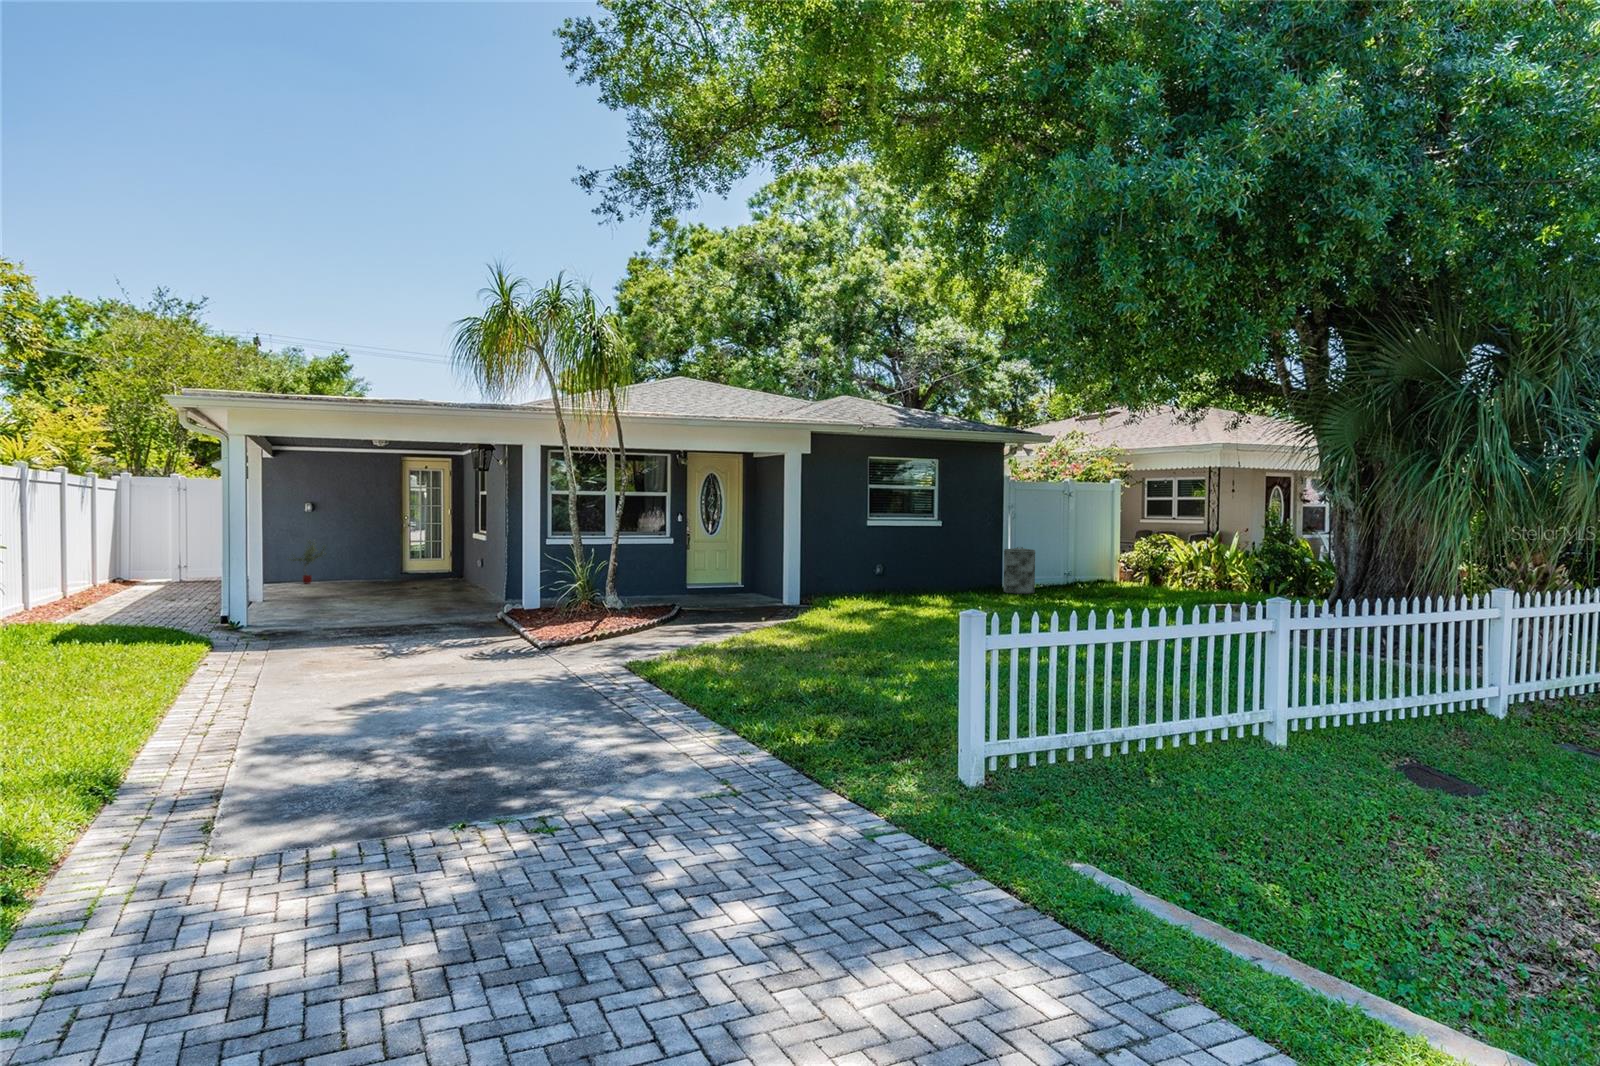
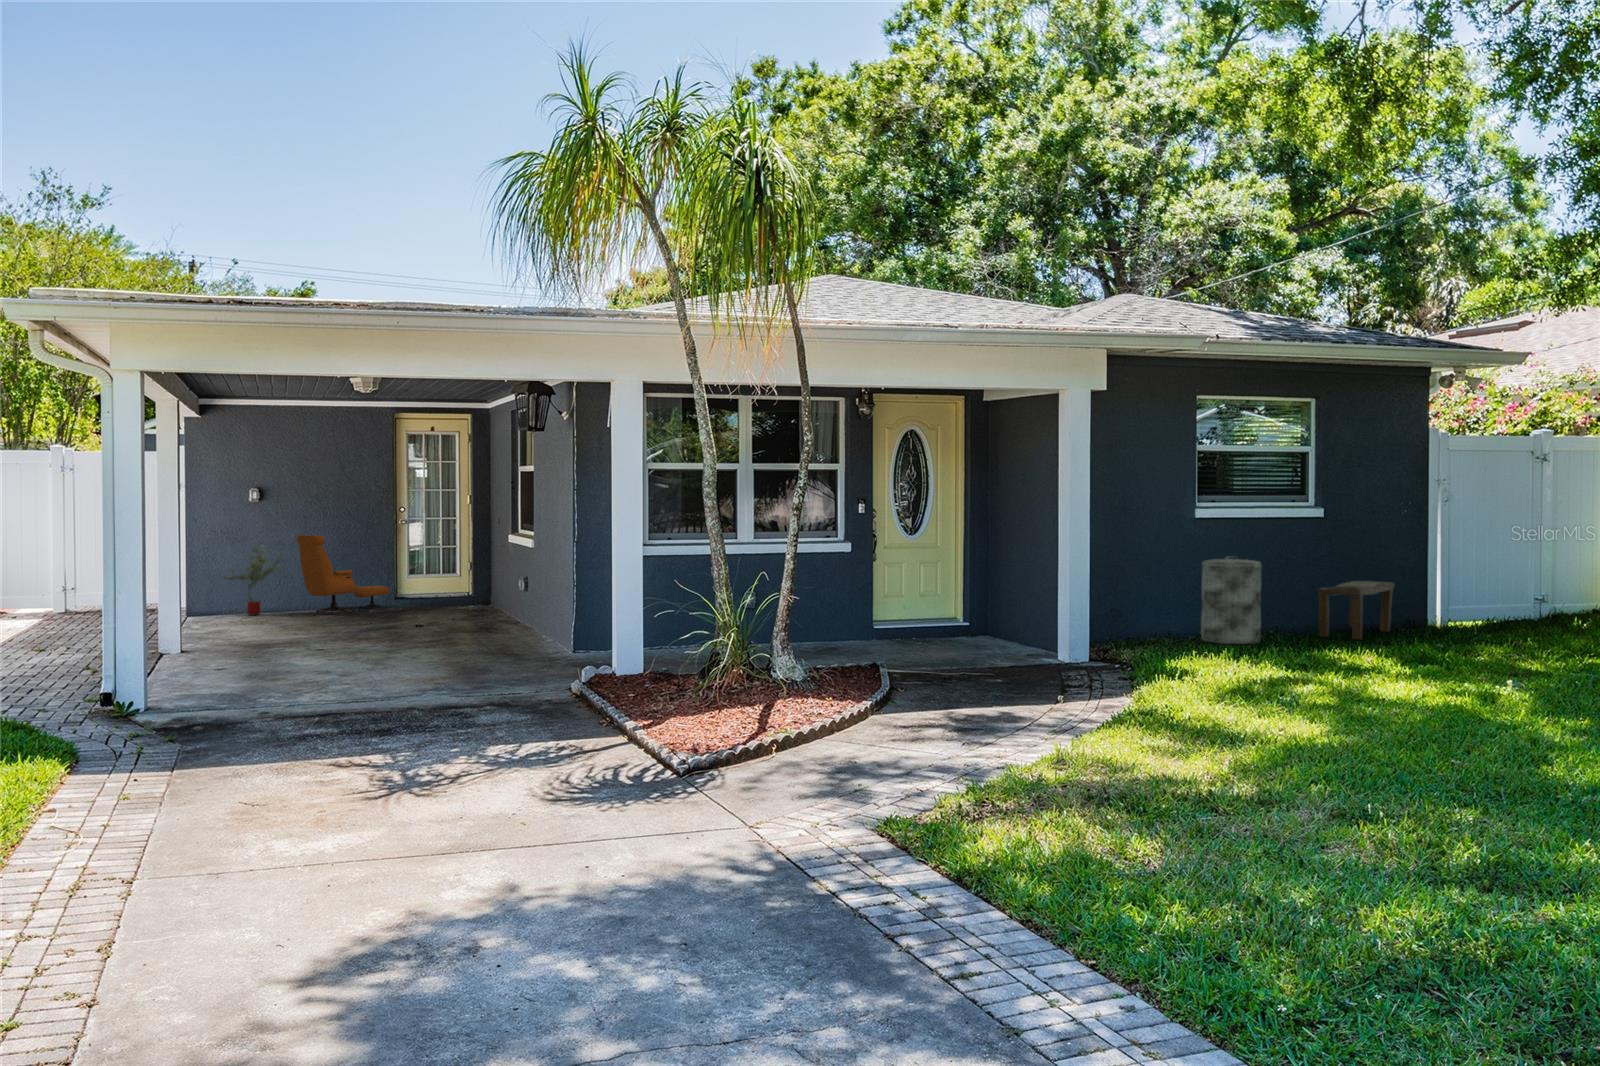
lounge chair: none [336,533,396,584] -> present [297,535,390,616]
trash can: present [1004,547,1035,594] -> present [1201,557,1261,644]
bench: none [938,565,985,598] -> present [1318,581,1394,640]

